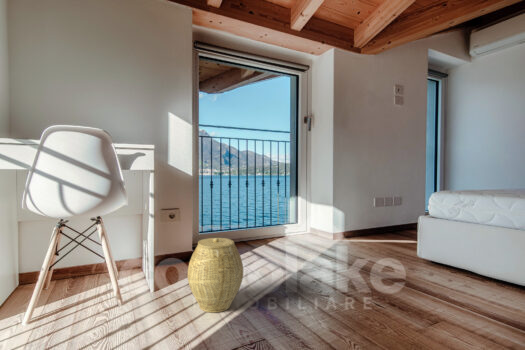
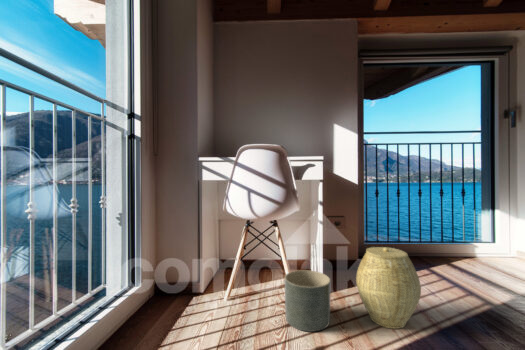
planter: none [107,270,160,334] -> present [285,270,330,332]

